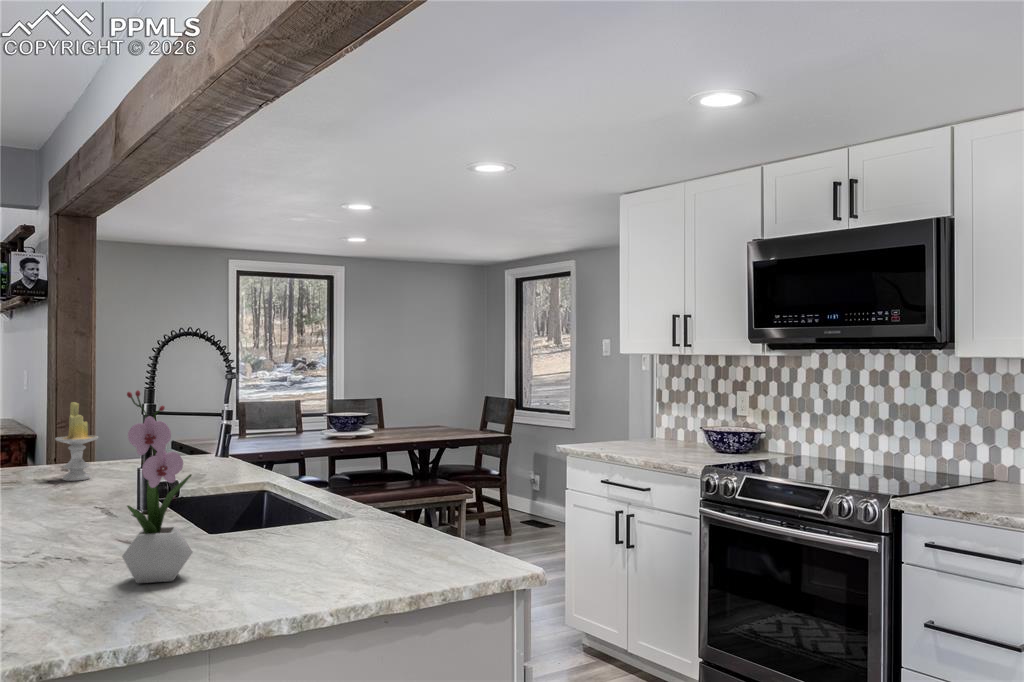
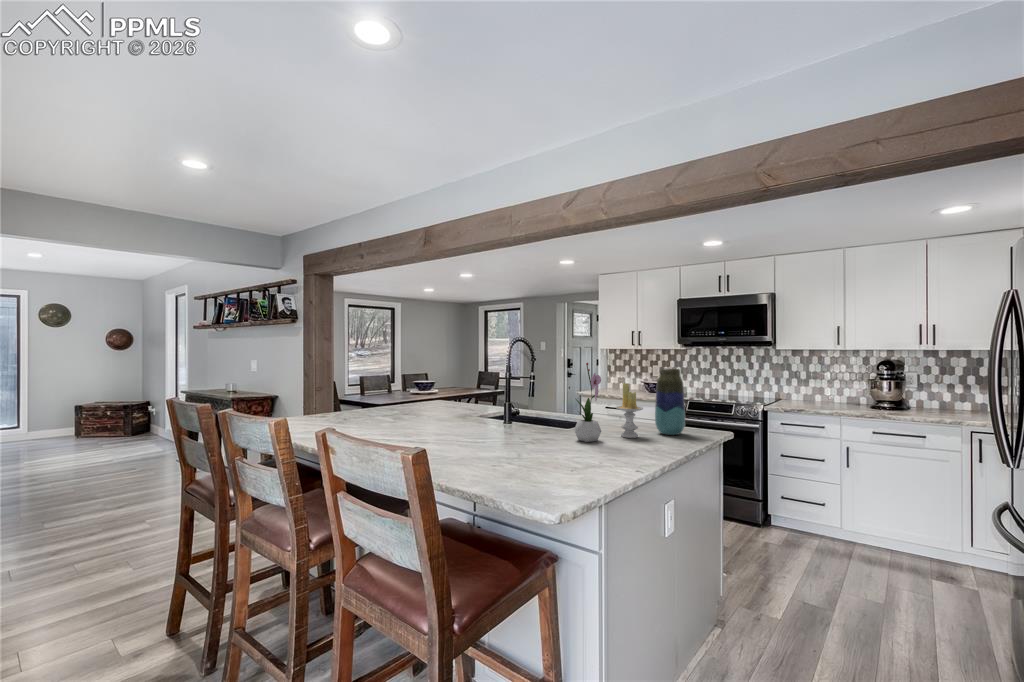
candle: present [56,402,98,481] -> present [616,383,643,438]
vase: none [368,407,441,577] -> present [655,369,685,435]

